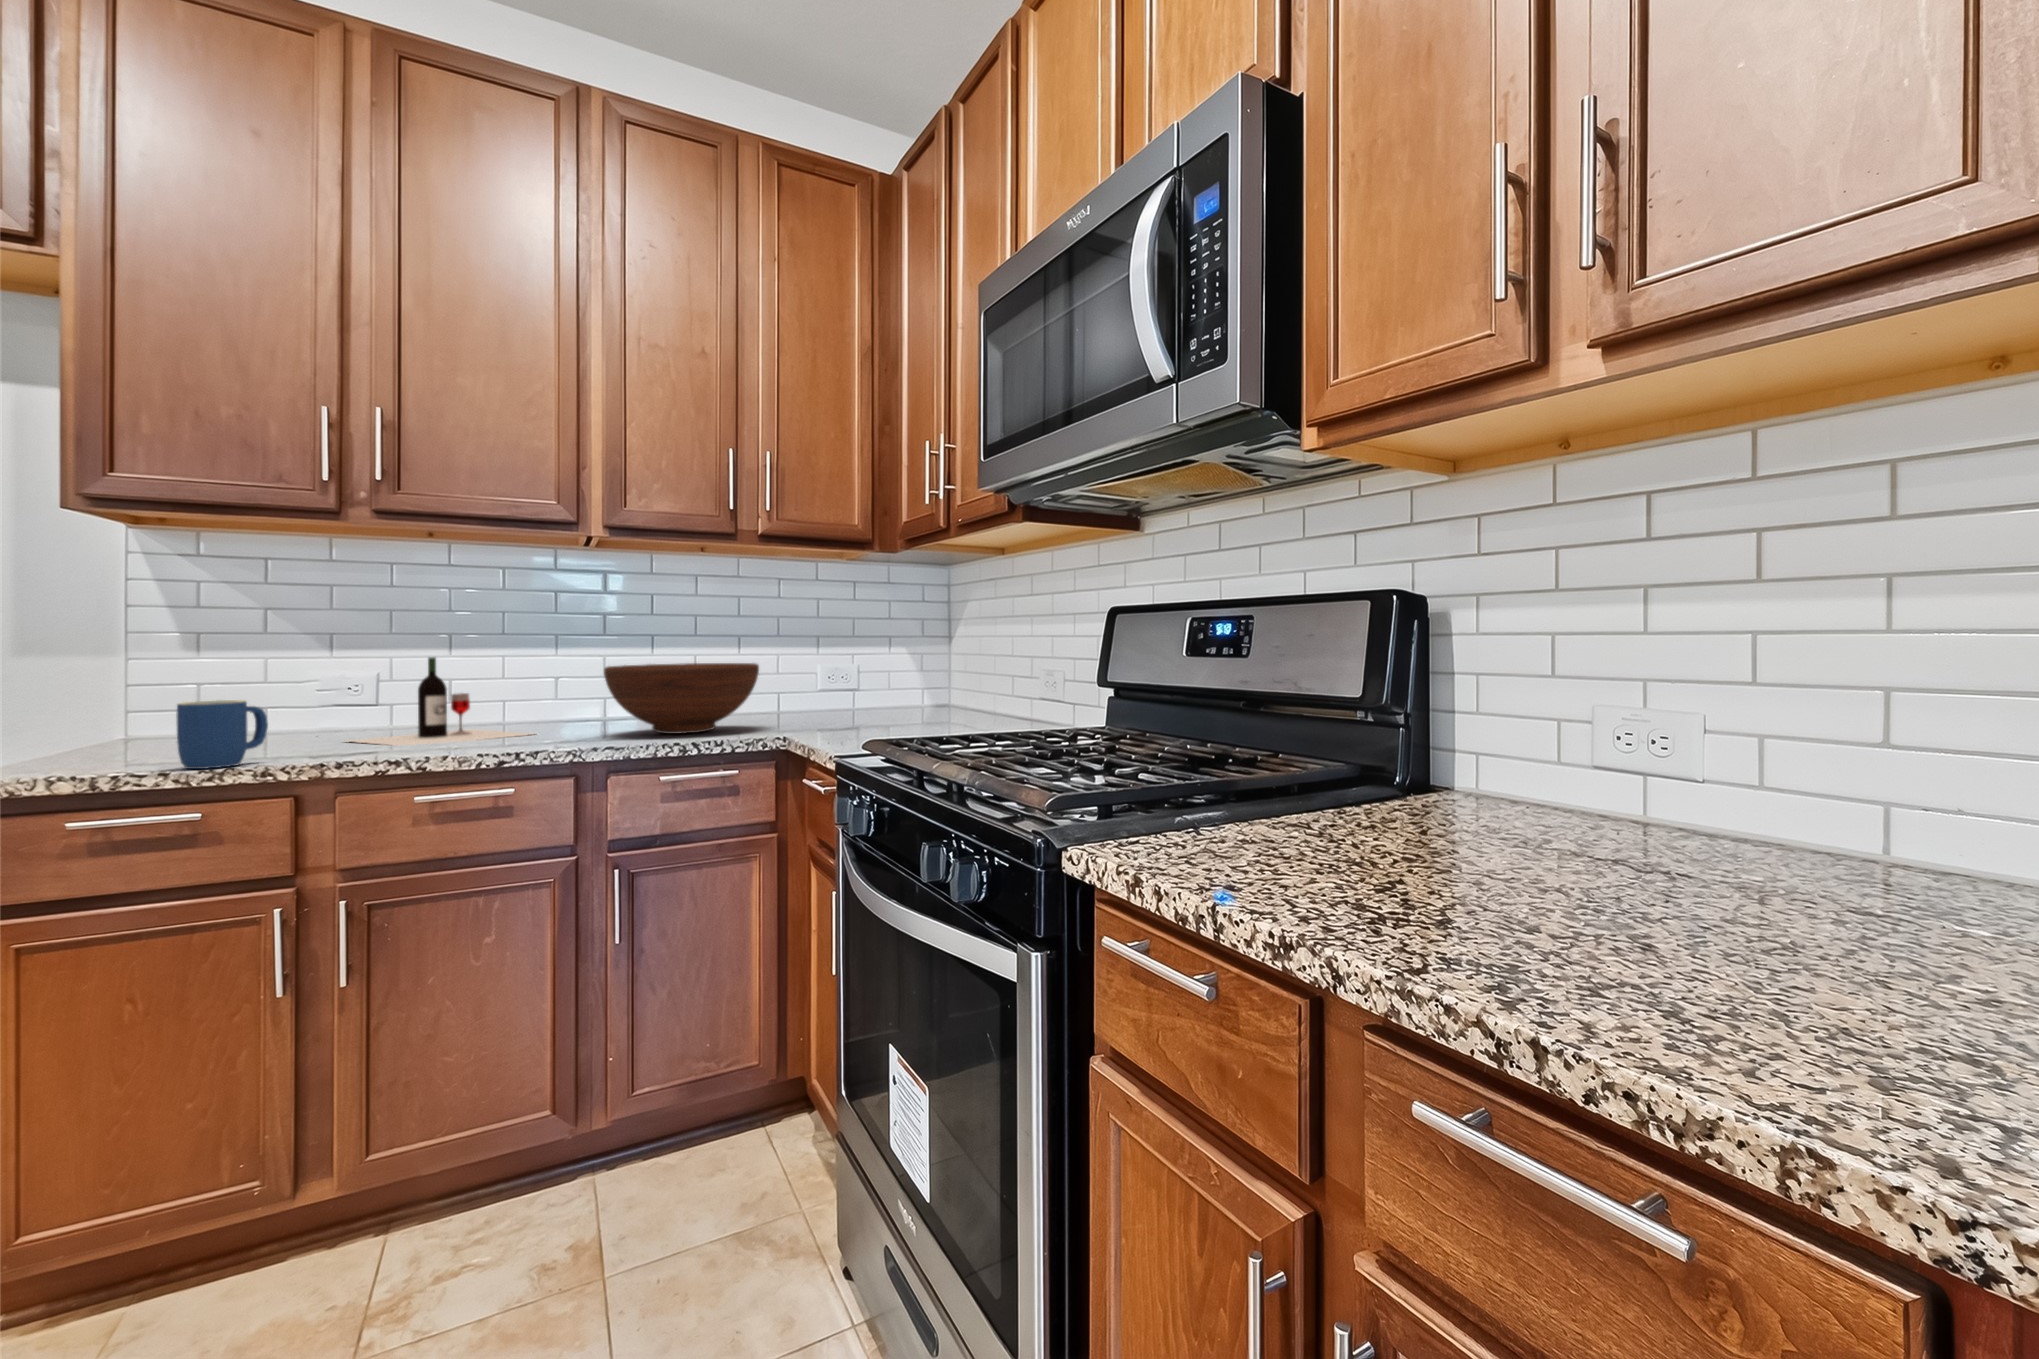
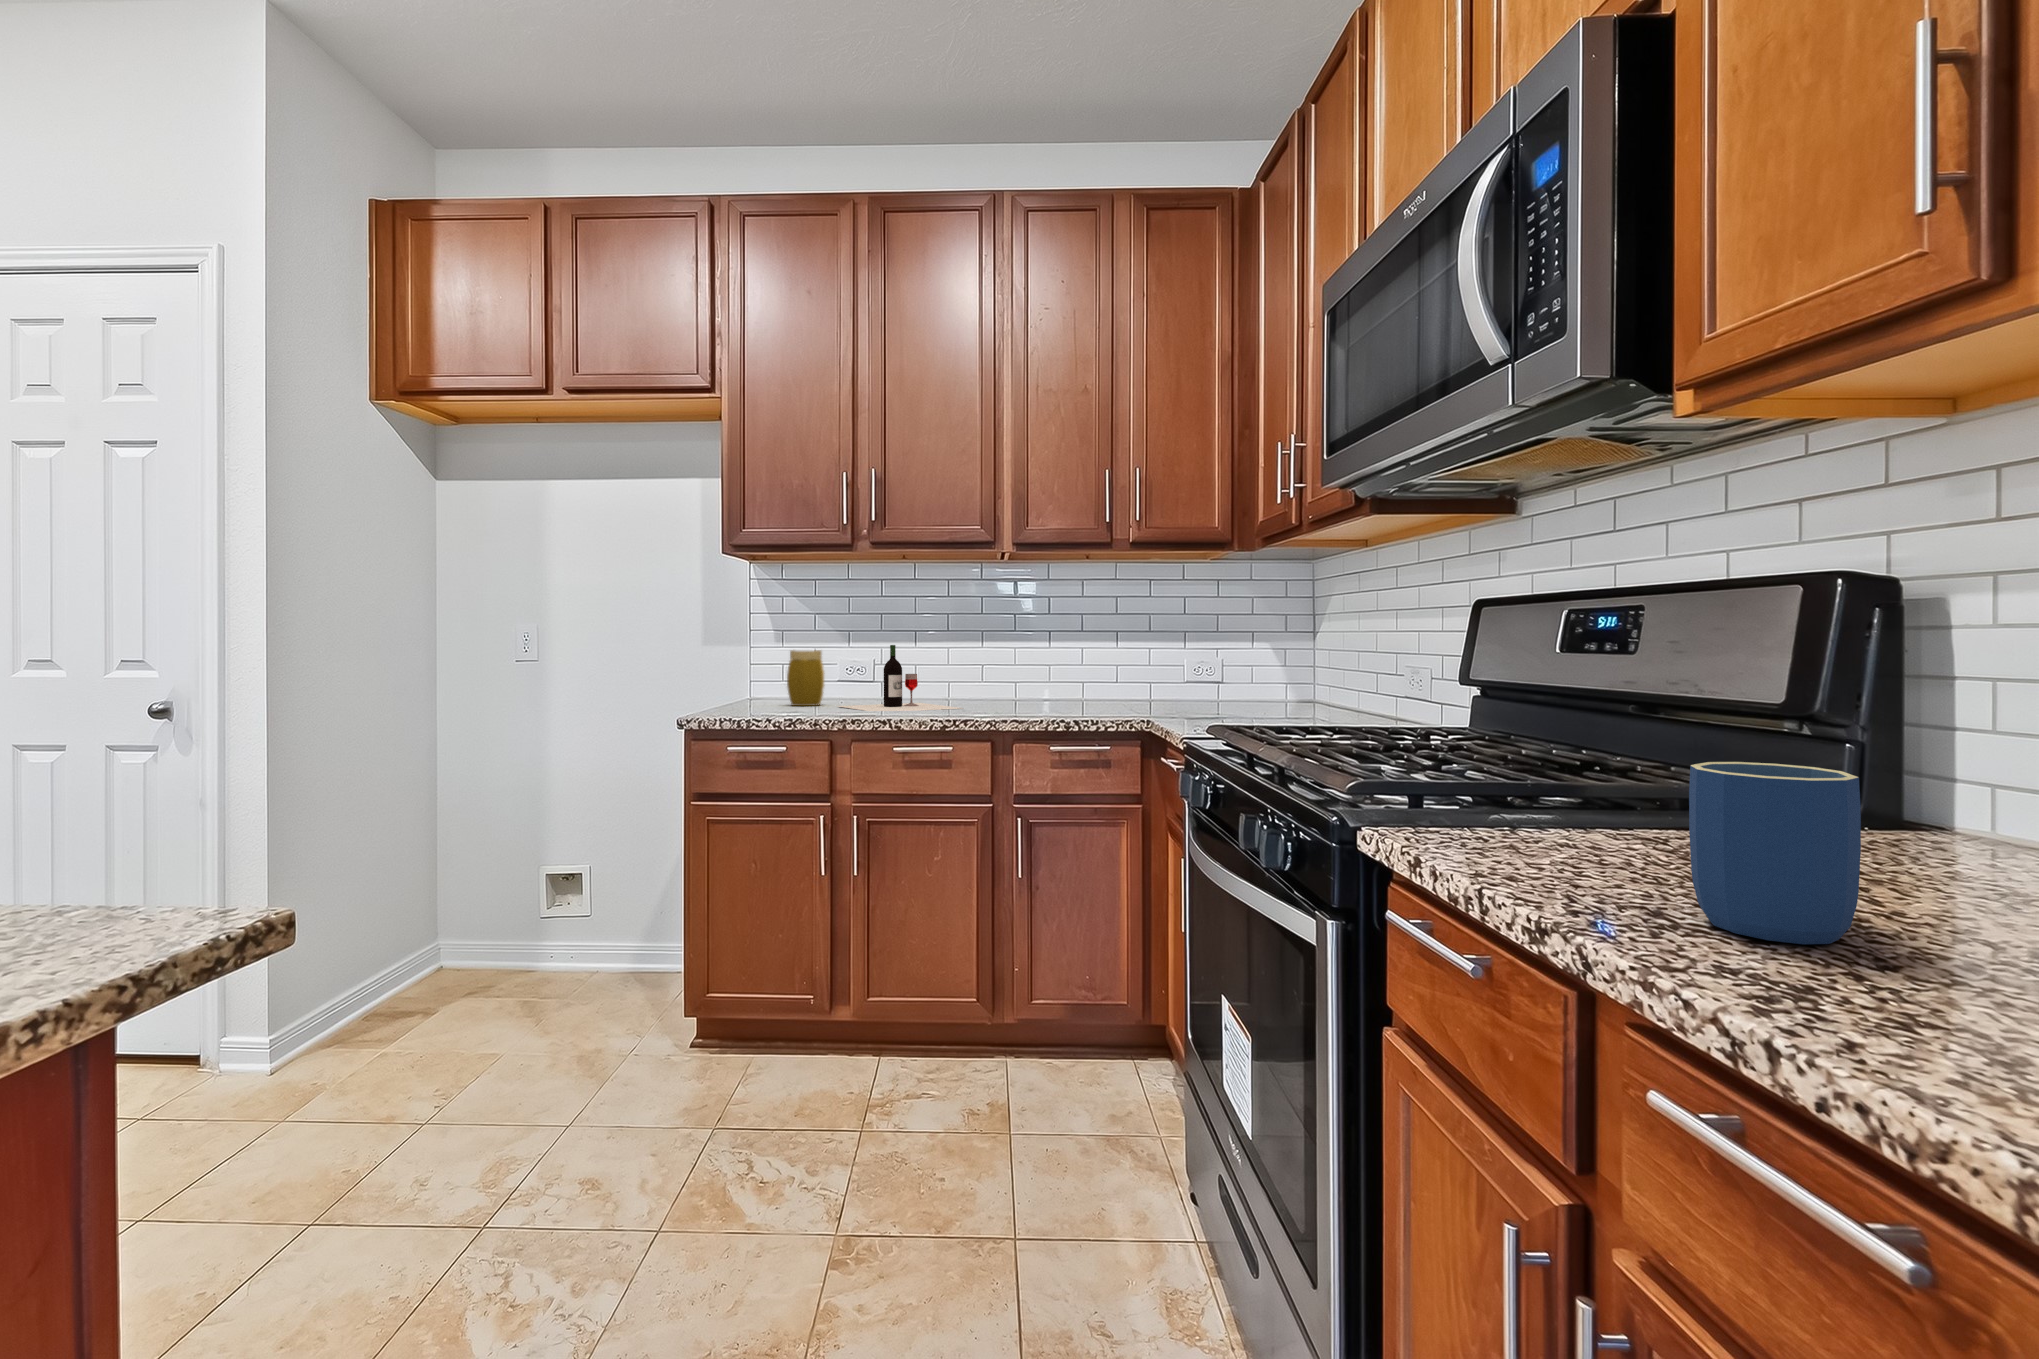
fruit bowl: present [604,663,759,734] -> none [1009,653,1134,713]
jar: none [254,666,320,744] -> present [787,650,824,706]
mug: present [176,700,268,769] -> present [1689,762,1861,944]

